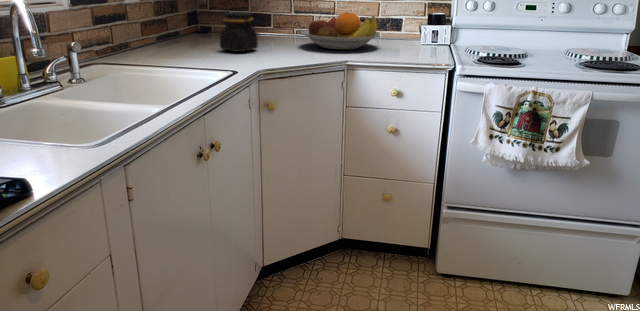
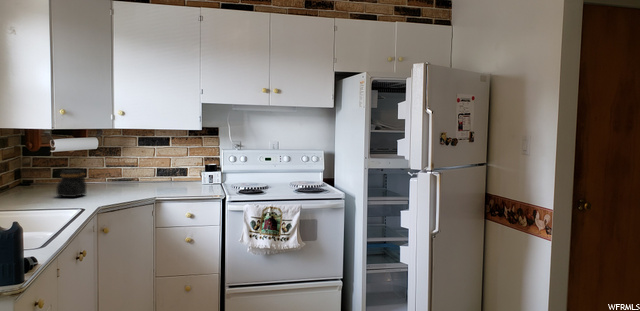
fruit bowl: present [301,13,380,49] -> none [117,167,175,191]

